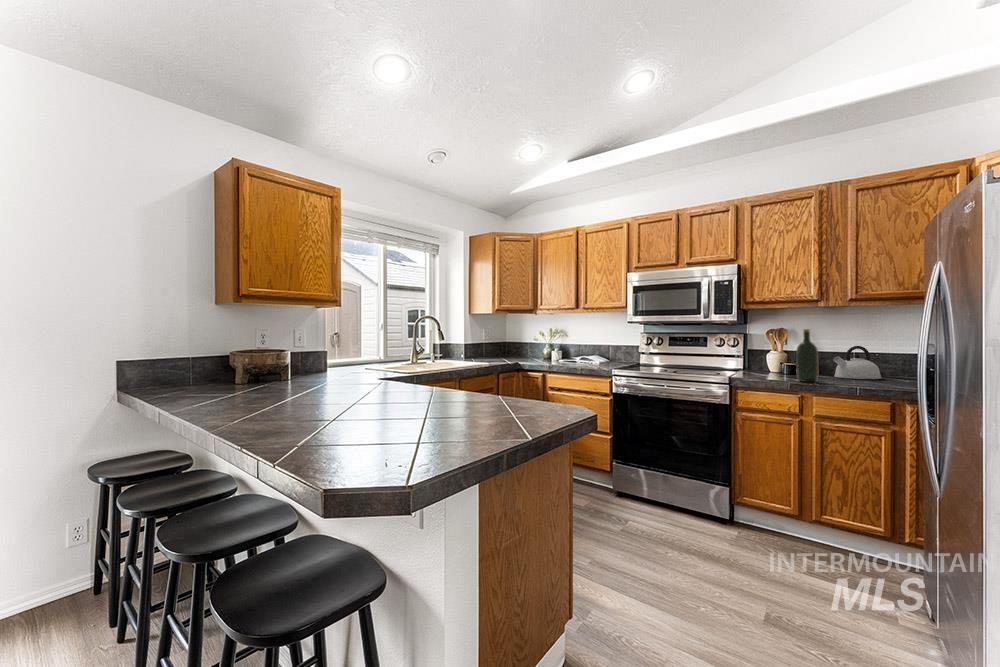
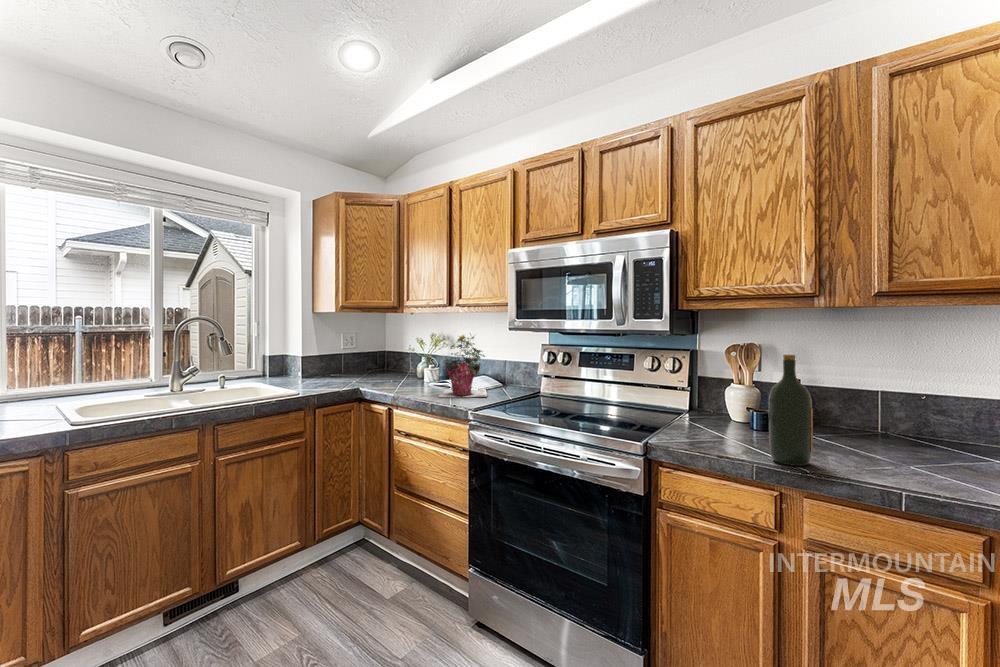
potted plant: none [573,325,607,366] -> present [439,335,488,397]
kettle: present [833,346,882,379] -> none [841,381,935,451]

